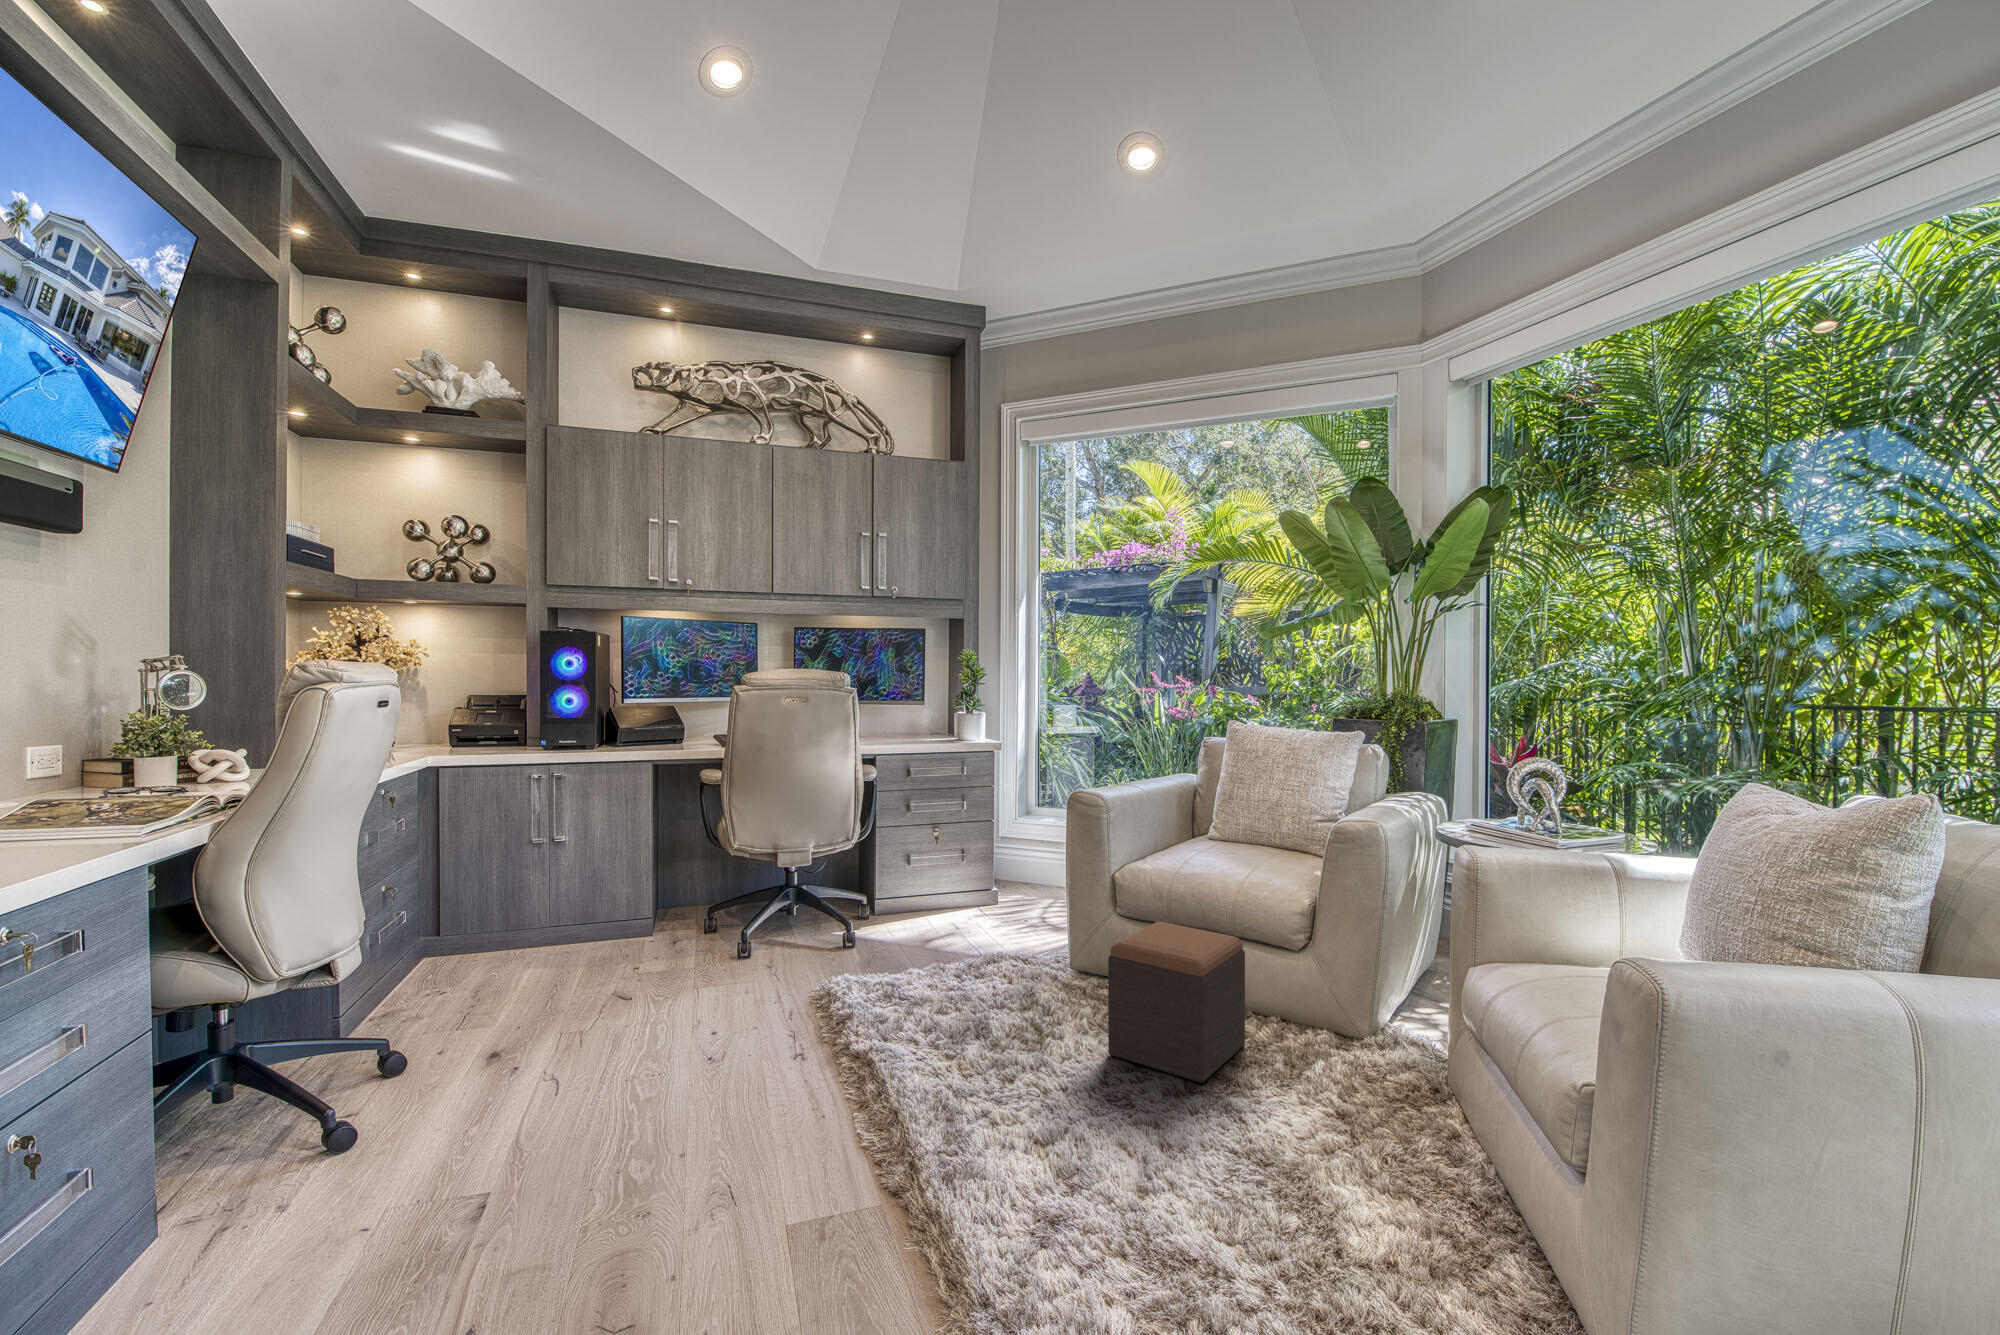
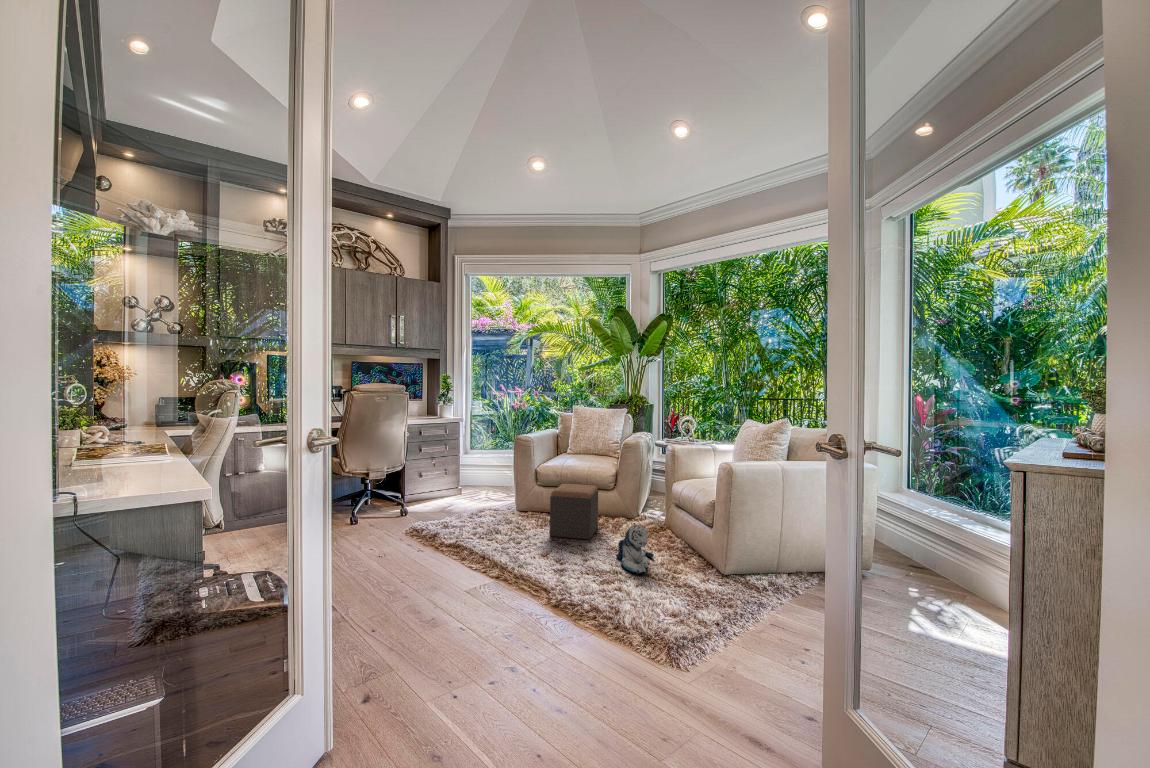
plush toy: none [1245,1088,1358,1250] -> present [616,525,654,574]

